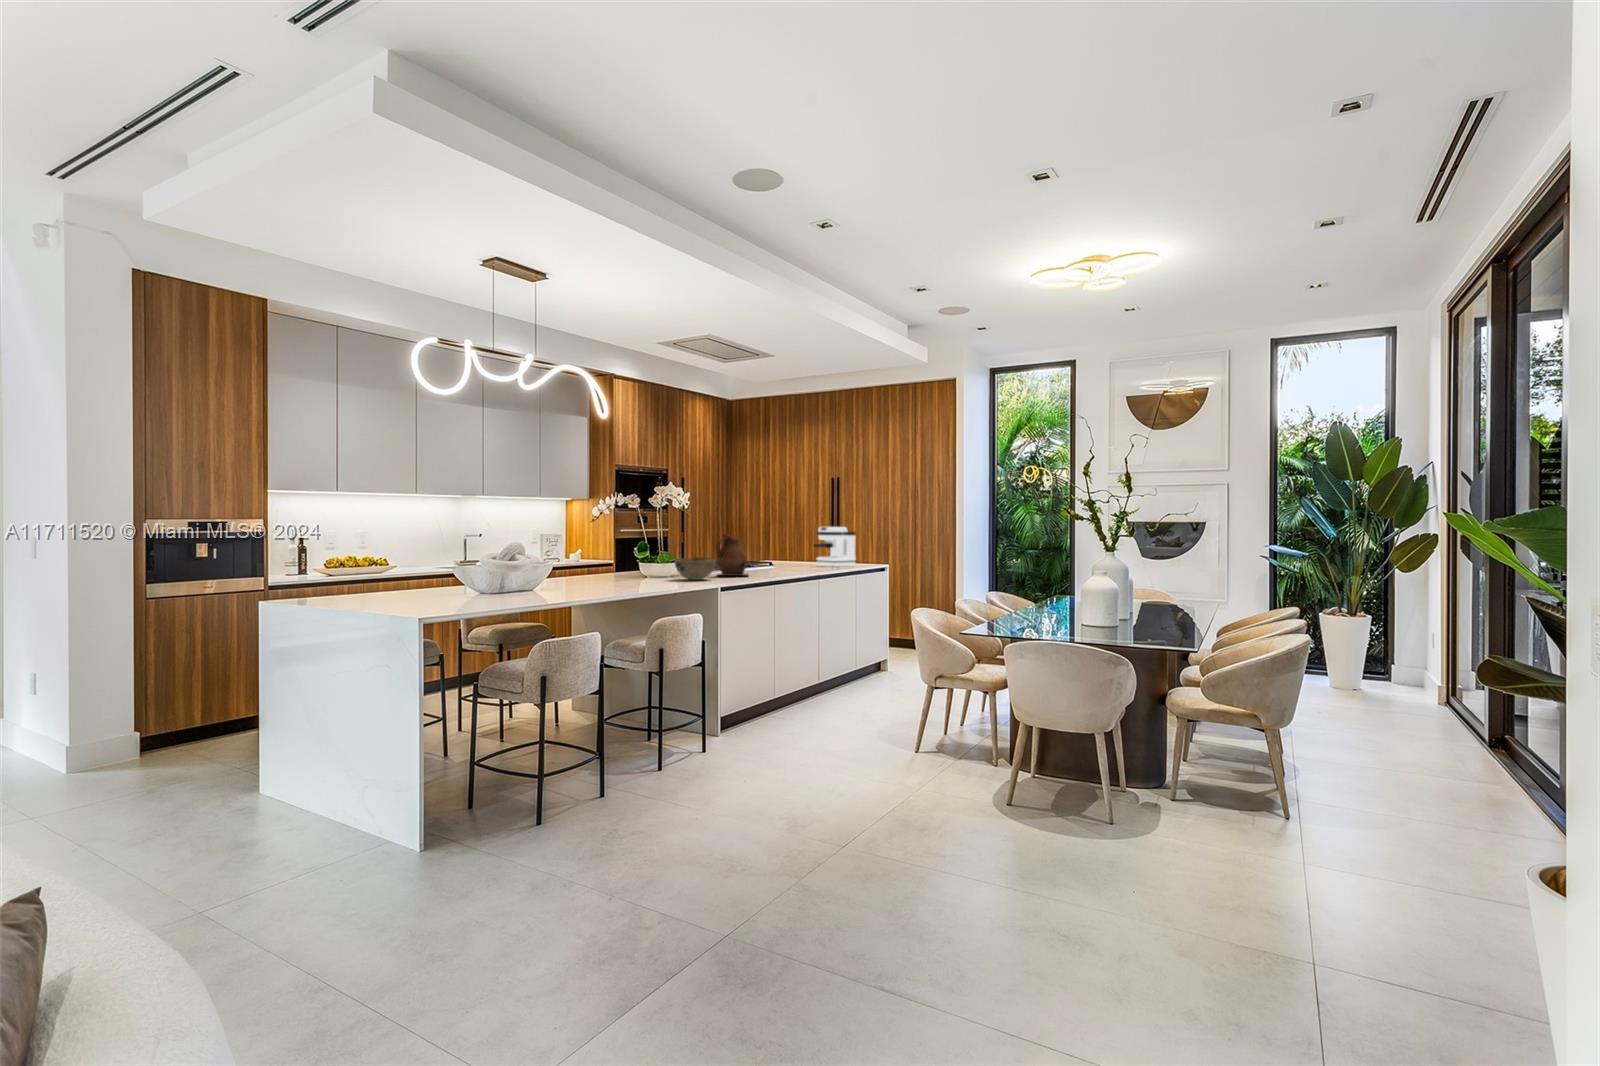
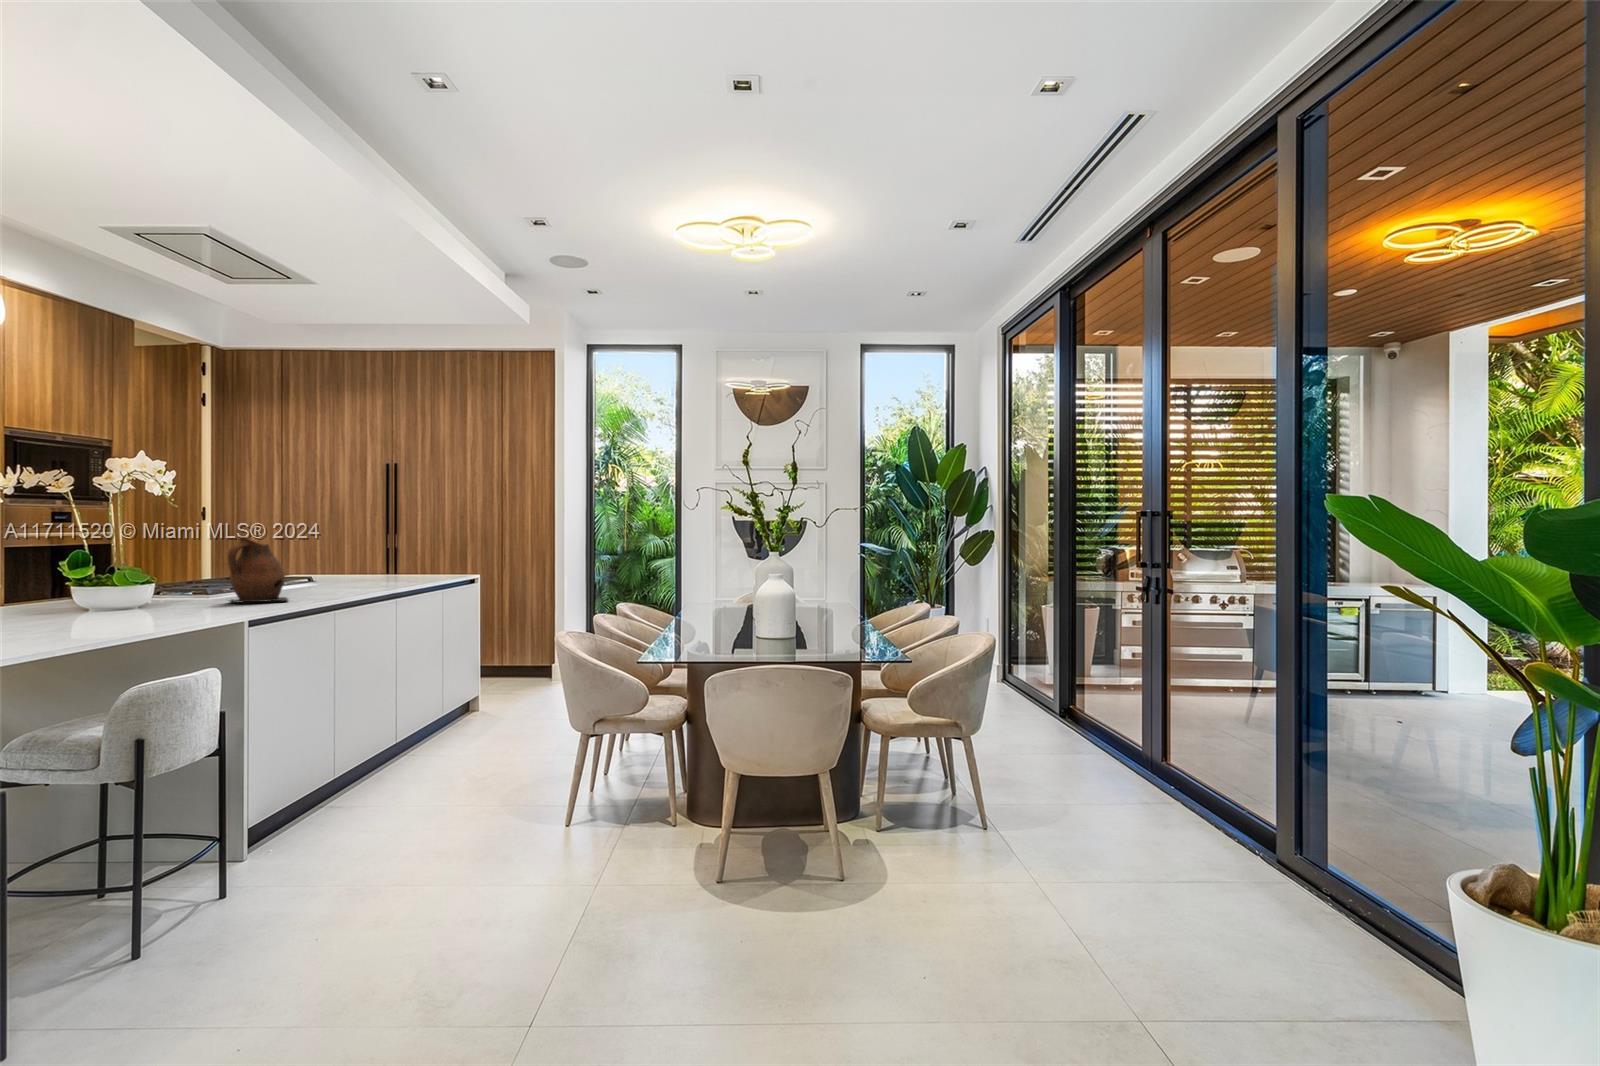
coffee maker: present [814,527,856,567] -> none [377,527,439,581]
decorative bowl: present [675,557,716,580] -> none [151,575,233,611]

